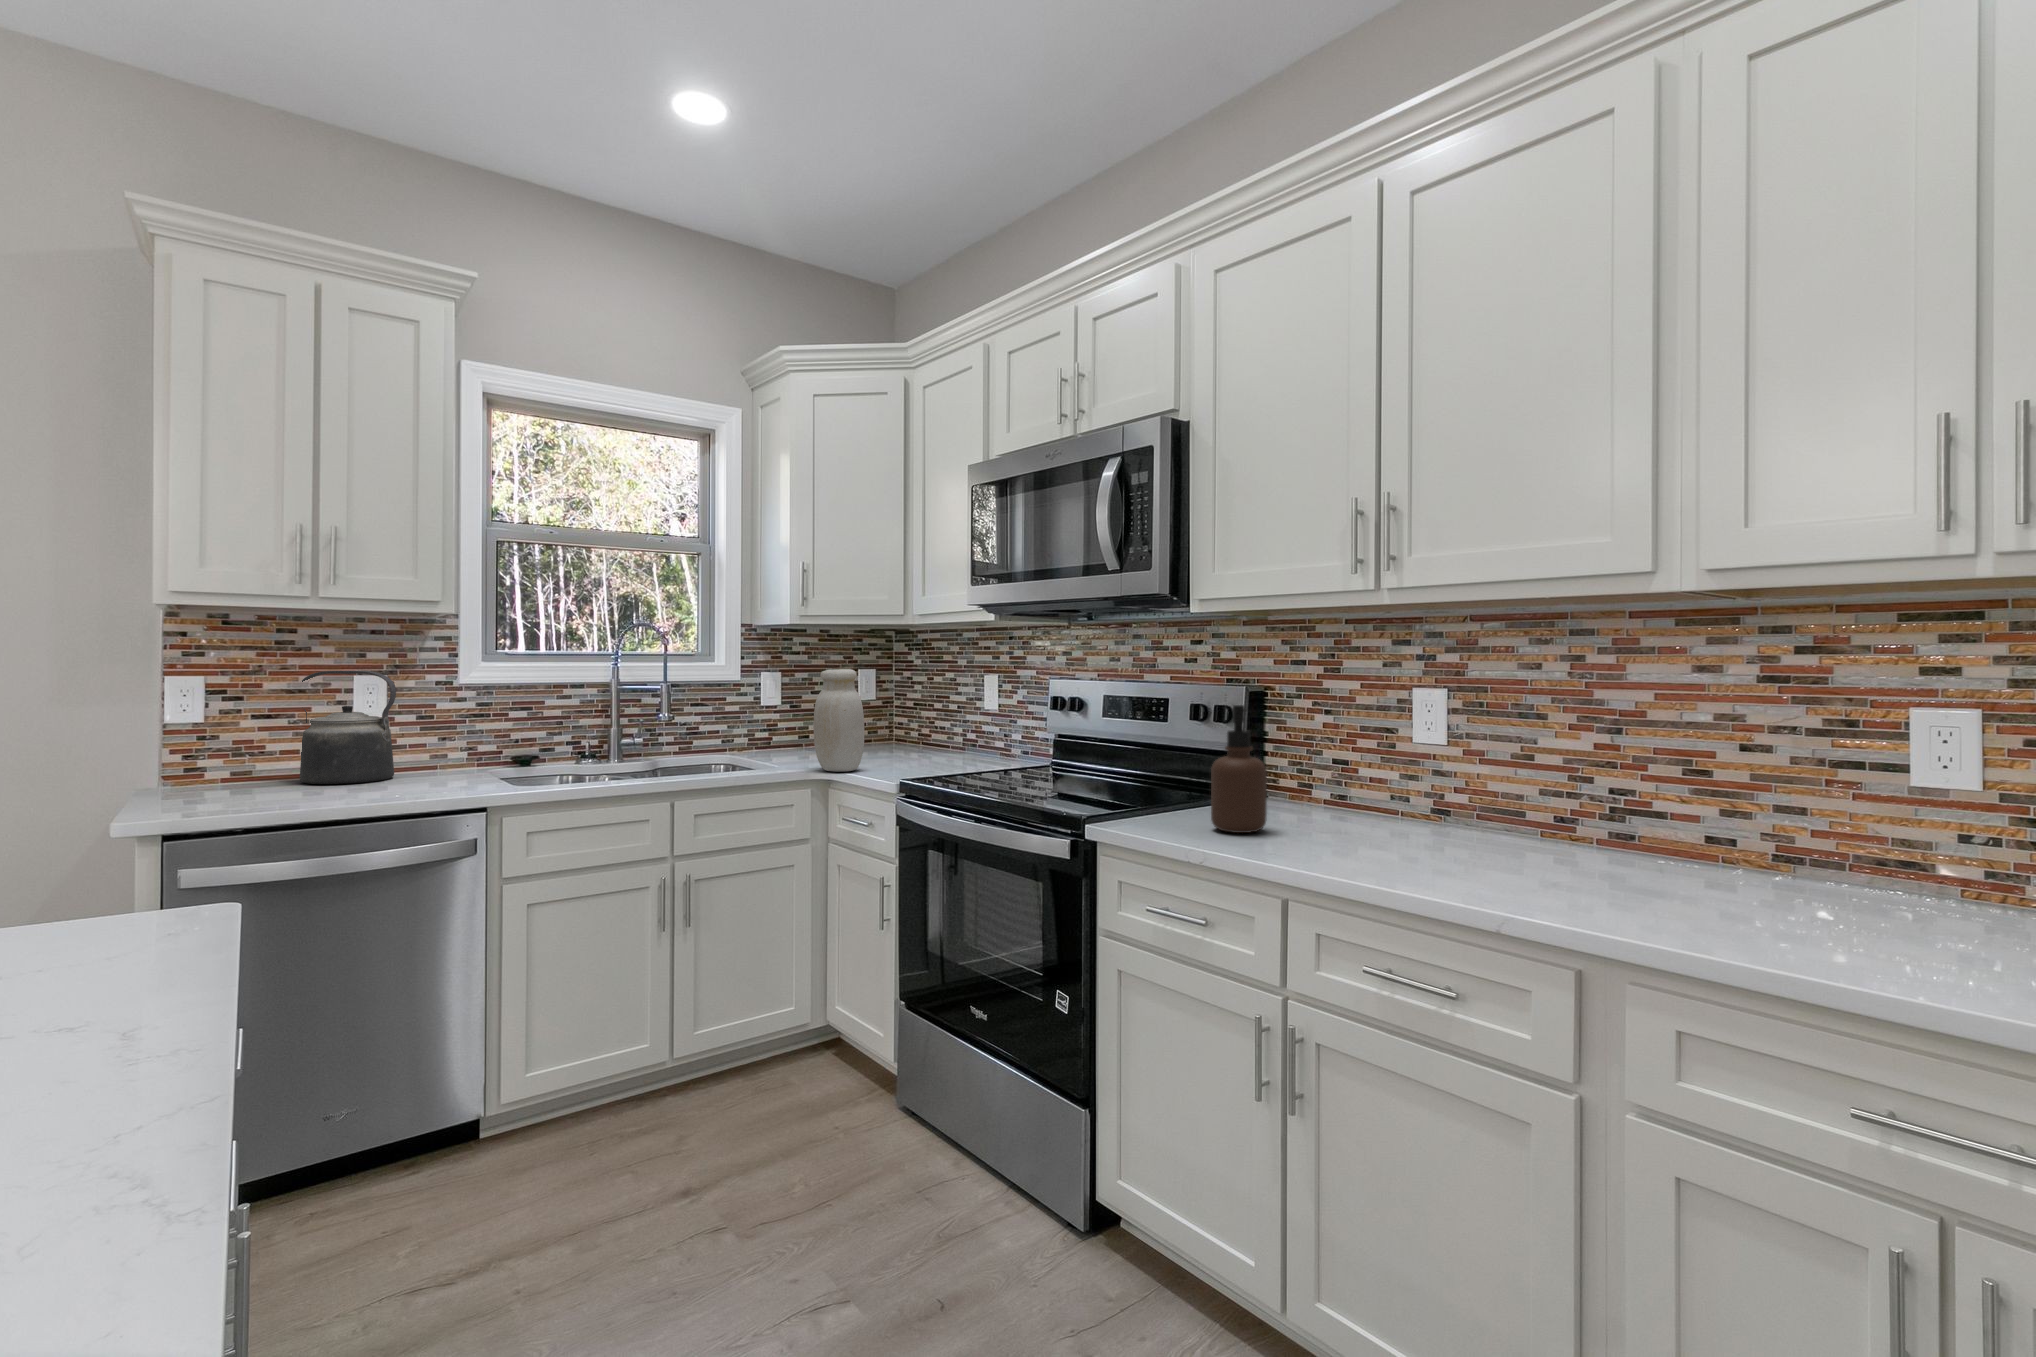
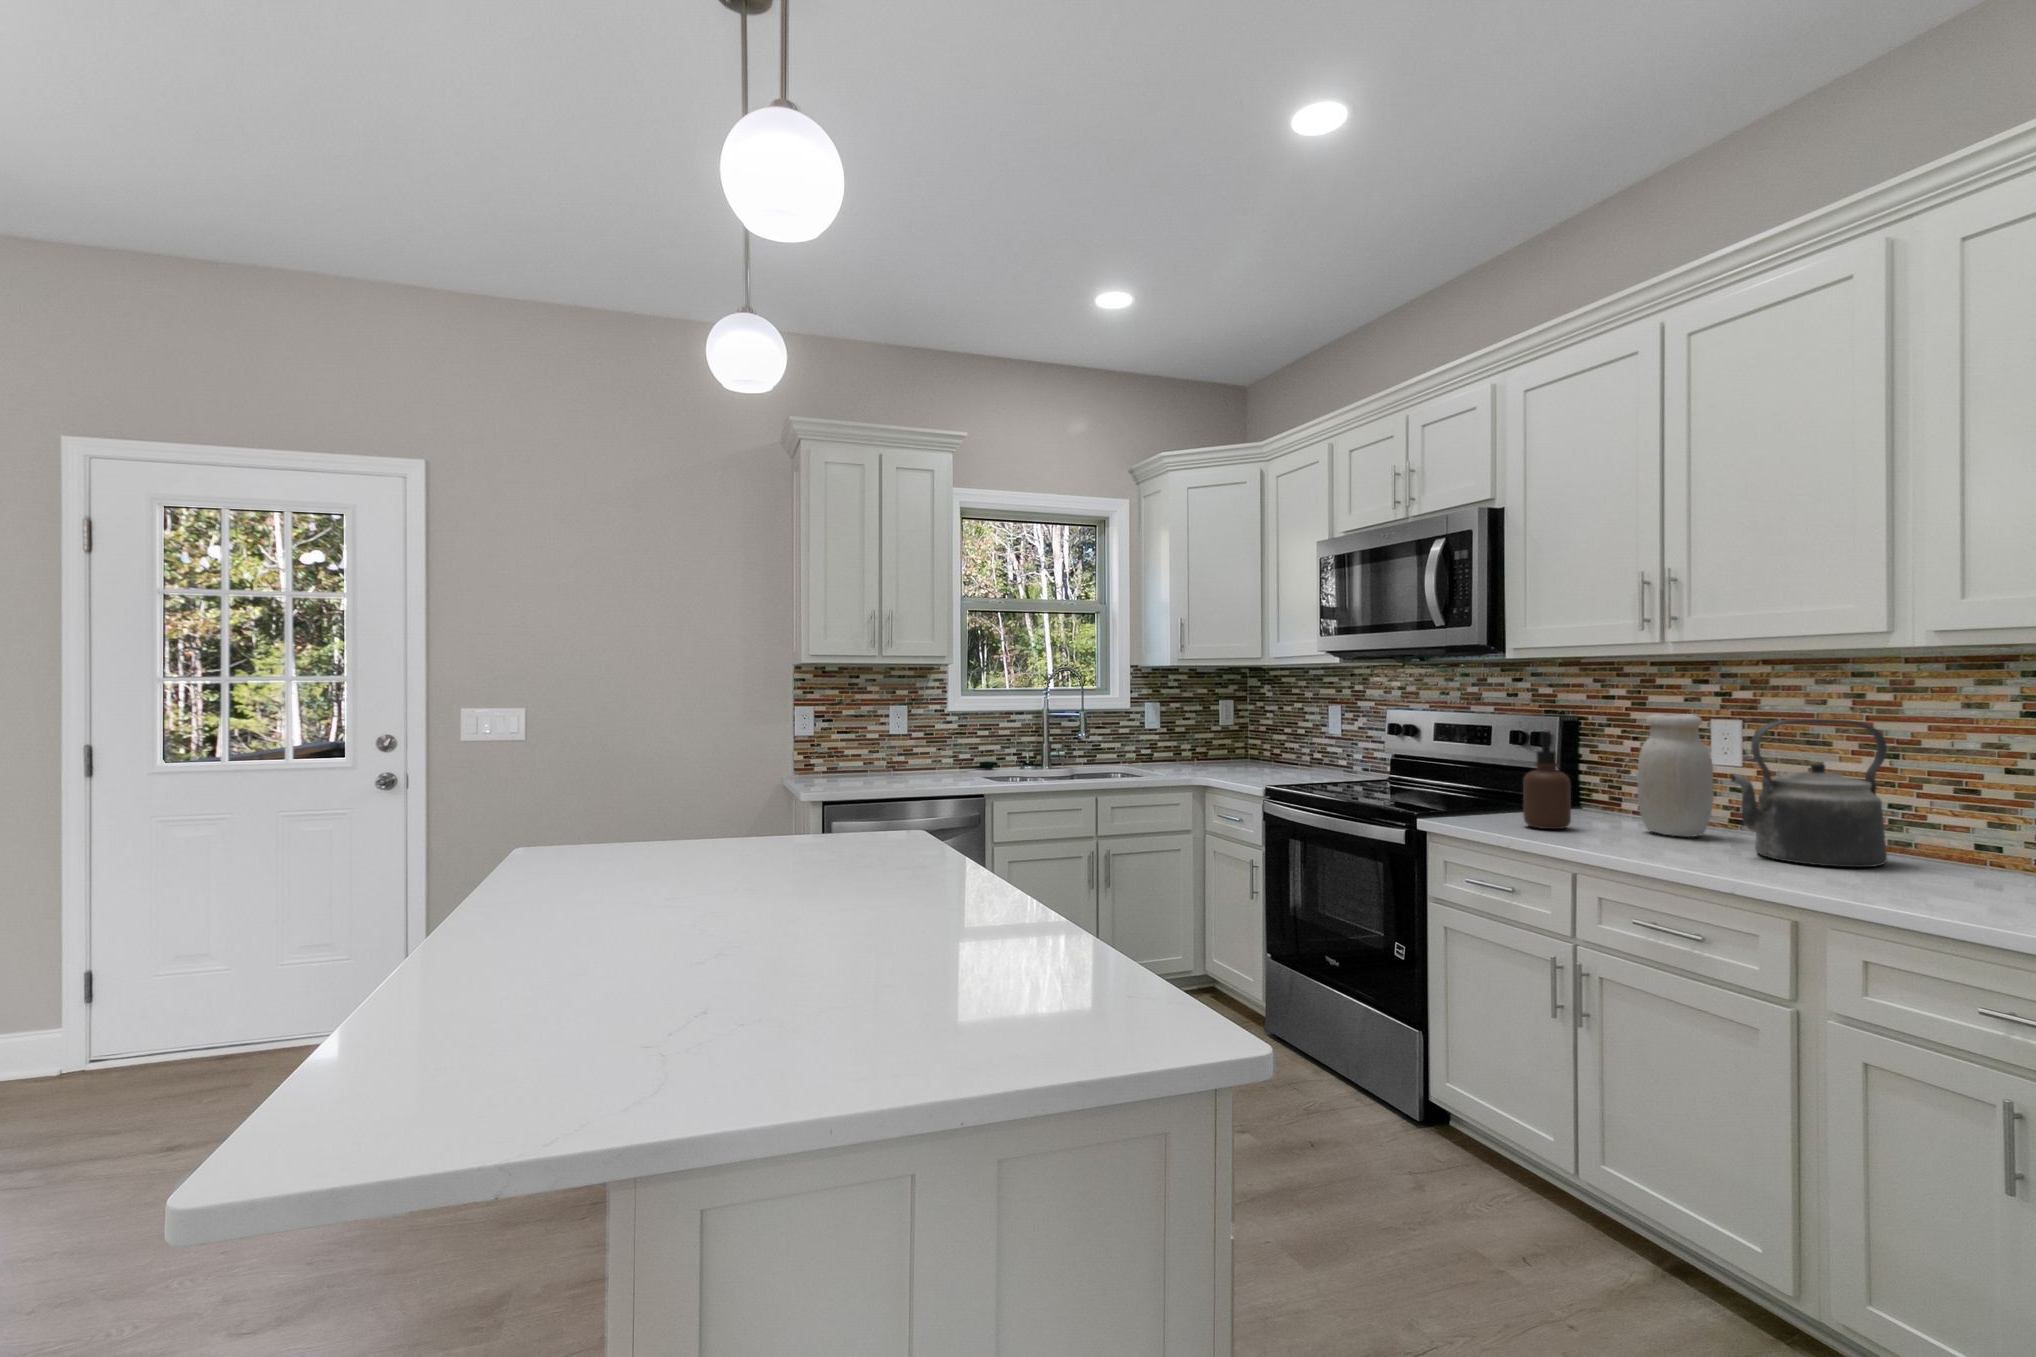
jar: present [814,669,864,772] -> present [1637,714,1714,837]
kettle: present [300,671,396,784] -> present [1731,719,1887,867]

